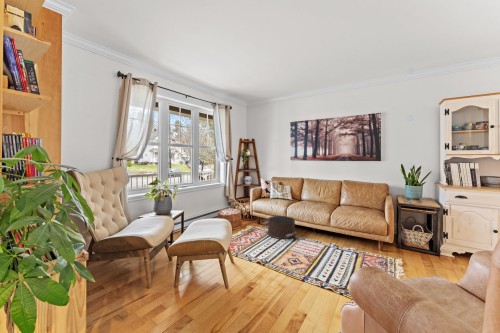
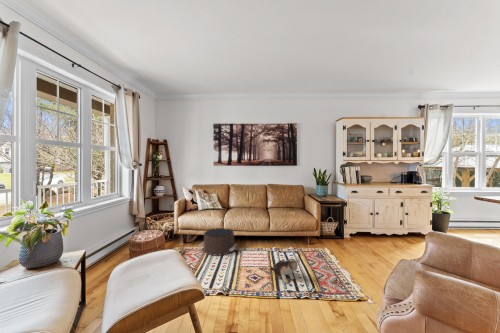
plush toy: none [315,250,333,272] -> present [271,259,300,283]

